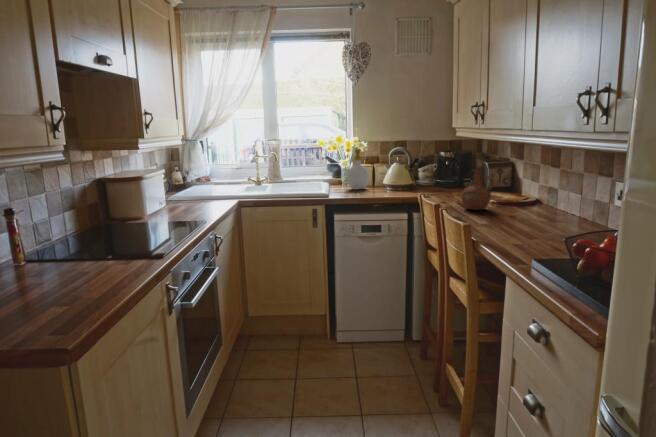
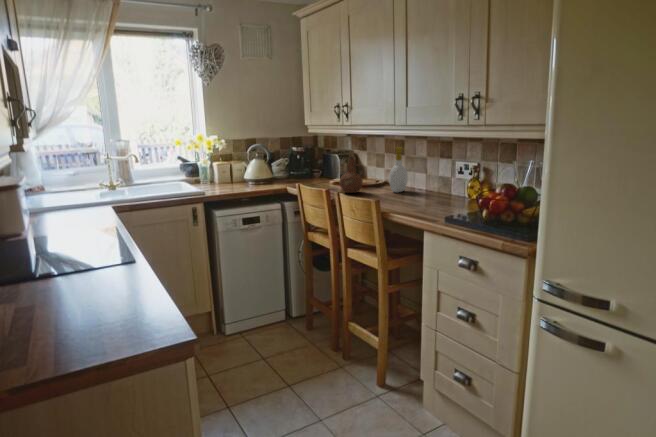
soap bottle: present [347,148,369,190] -> present [389,147,408,192]

